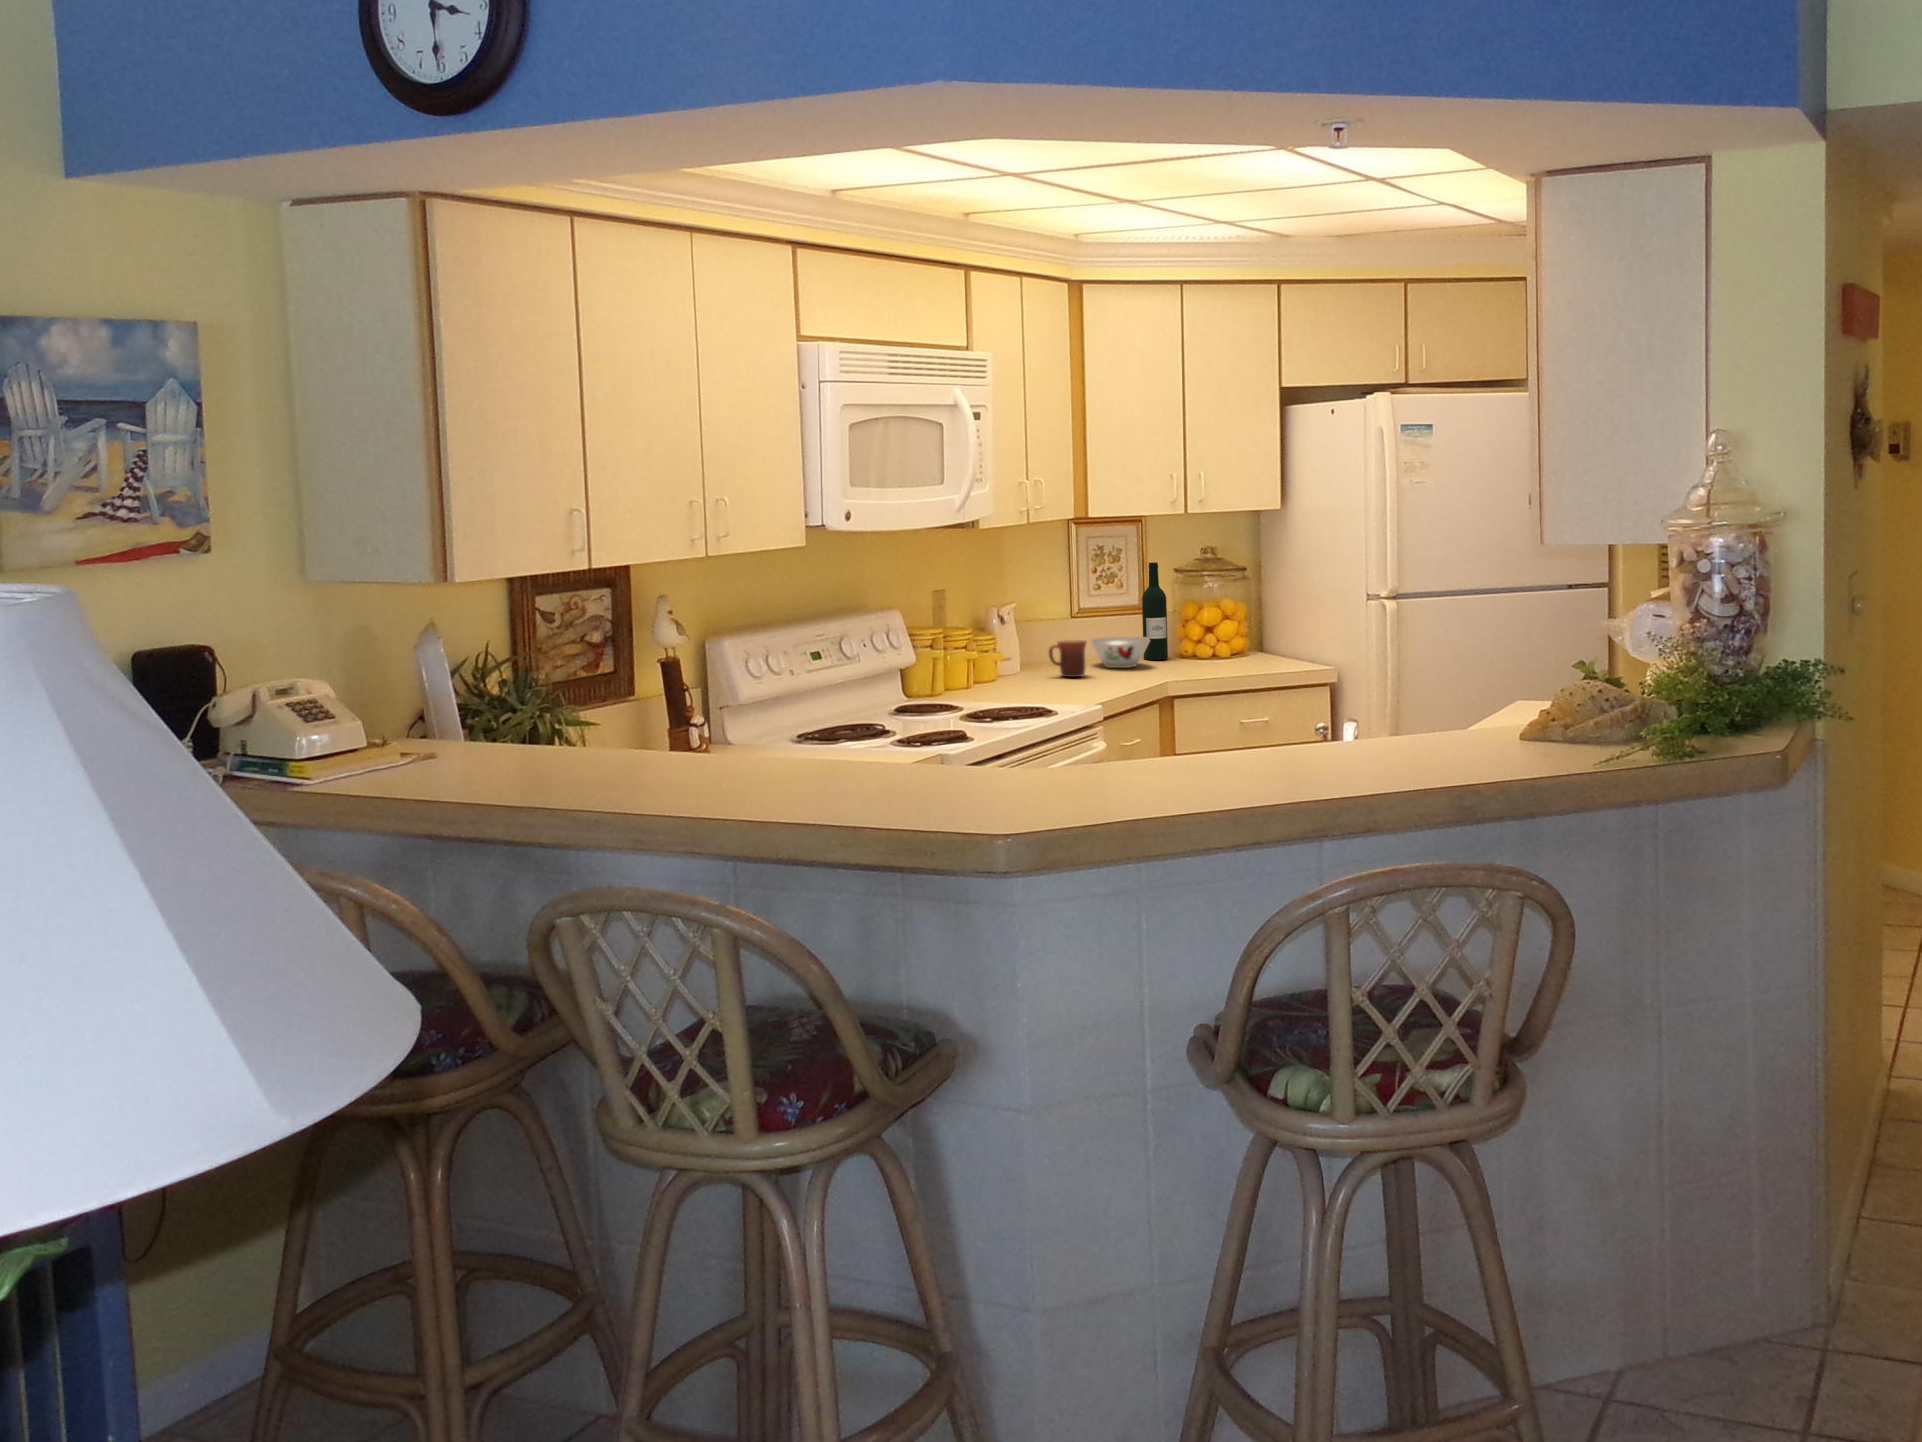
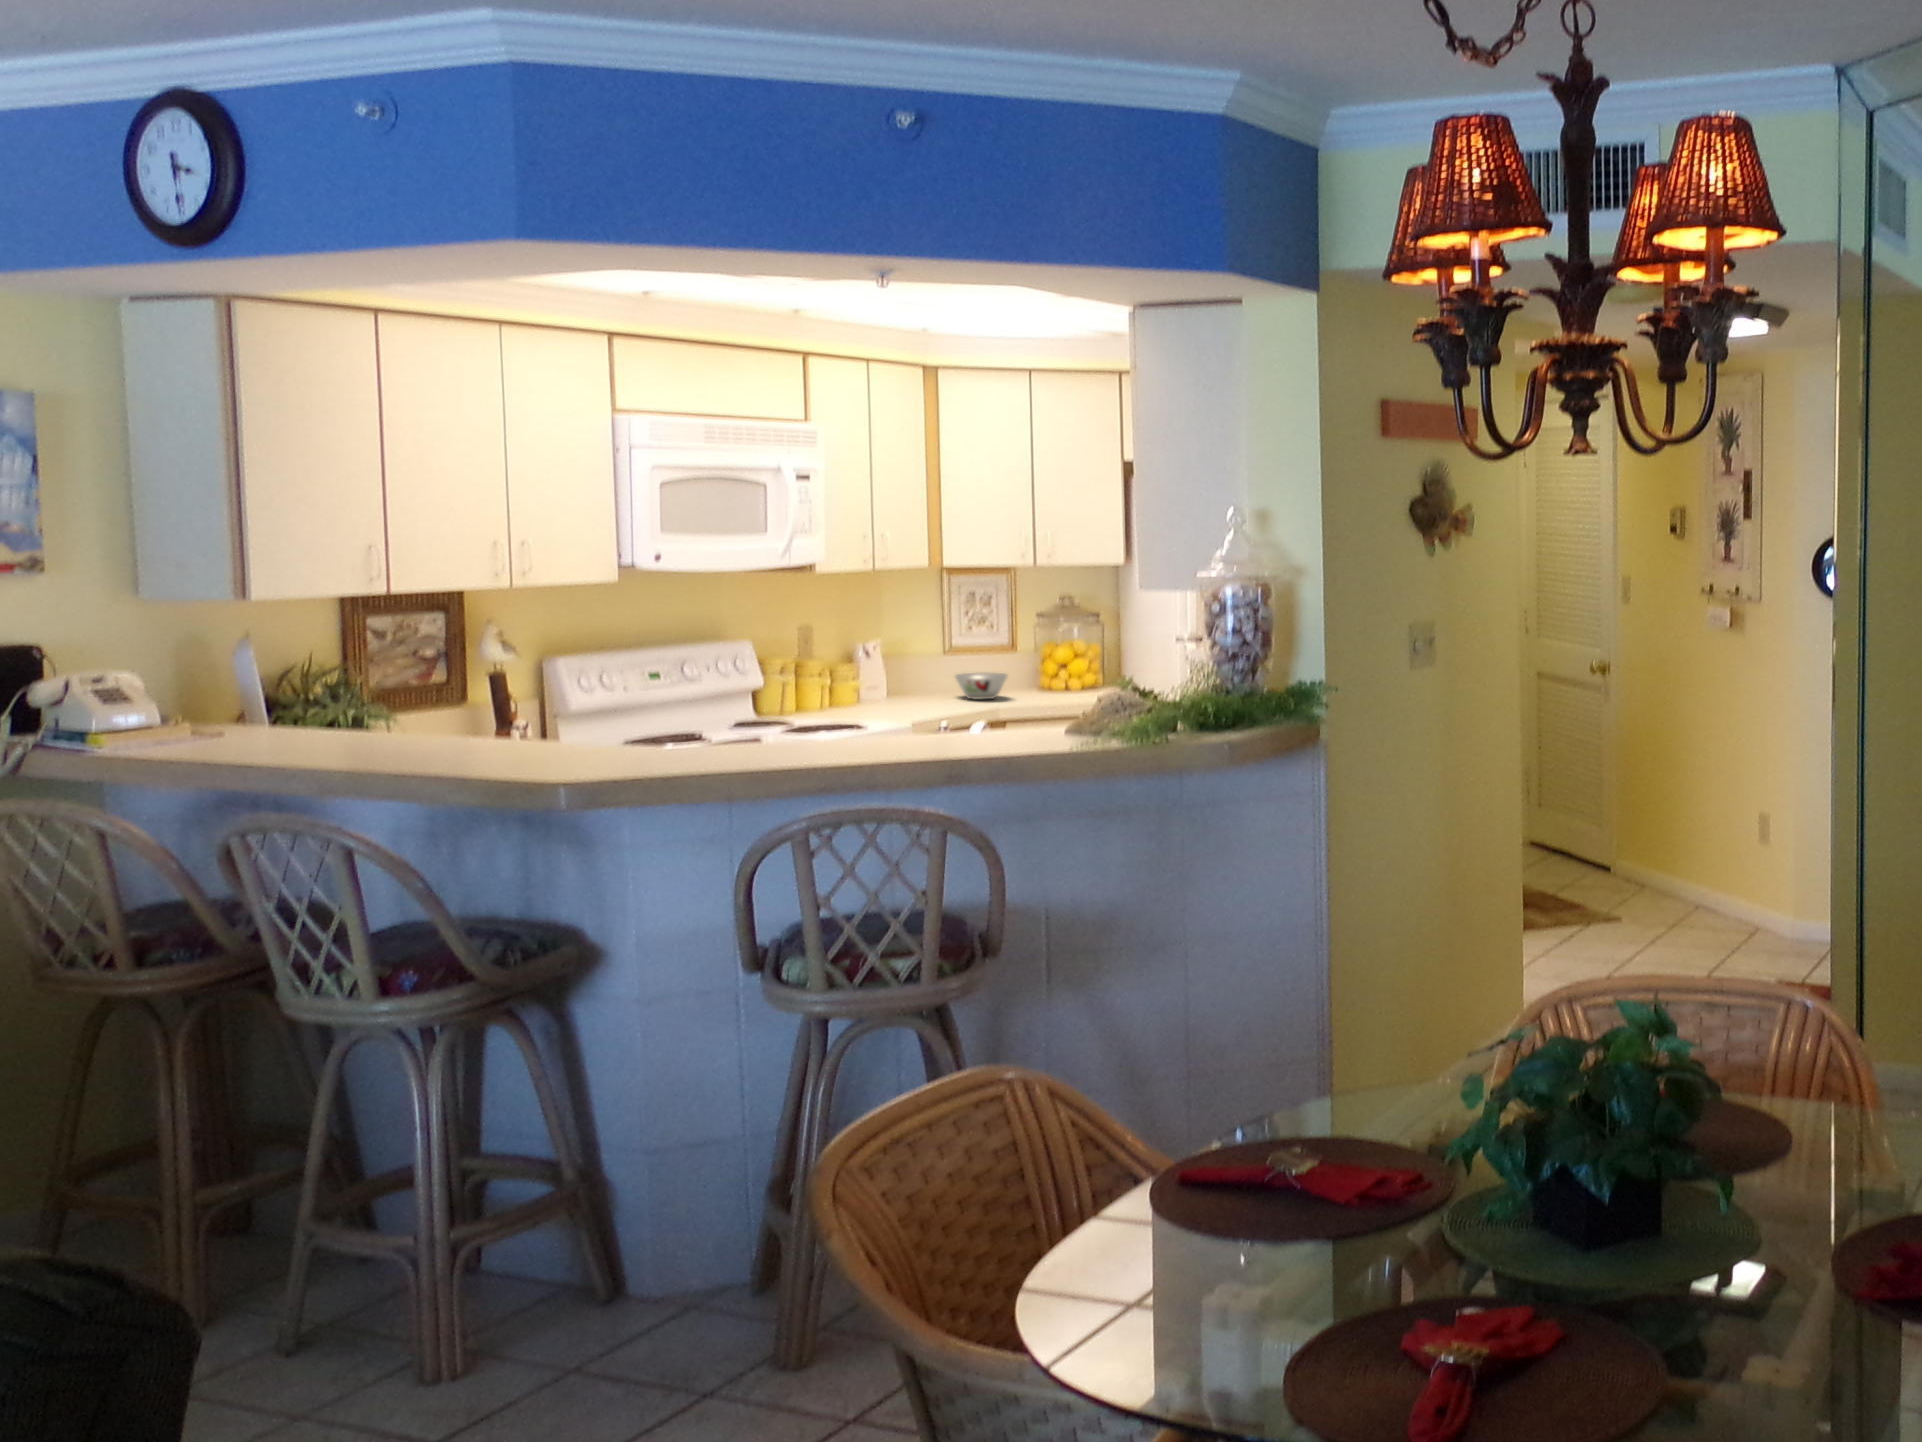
wine bottle: present [1142,562,1168,660] -> none [1010,608,1032,694]
mug: present [1049,640,1086,677] -> none [905,673,941,706]

